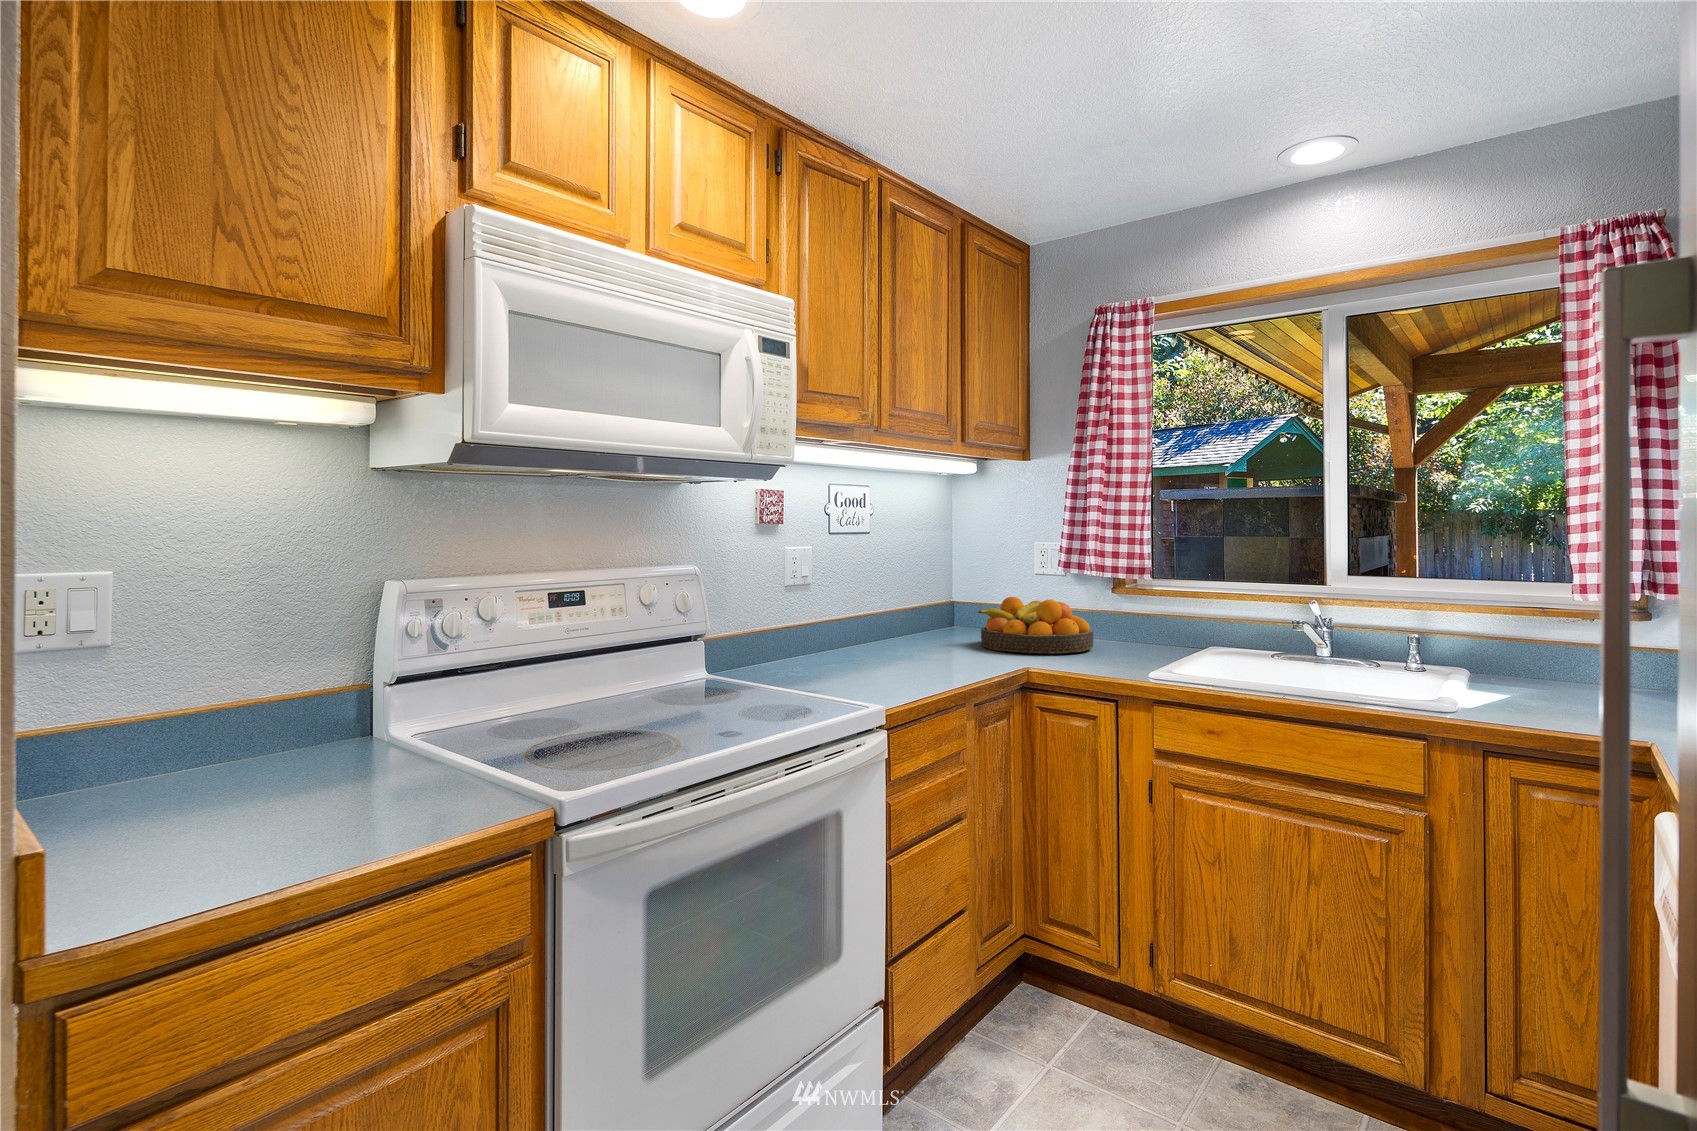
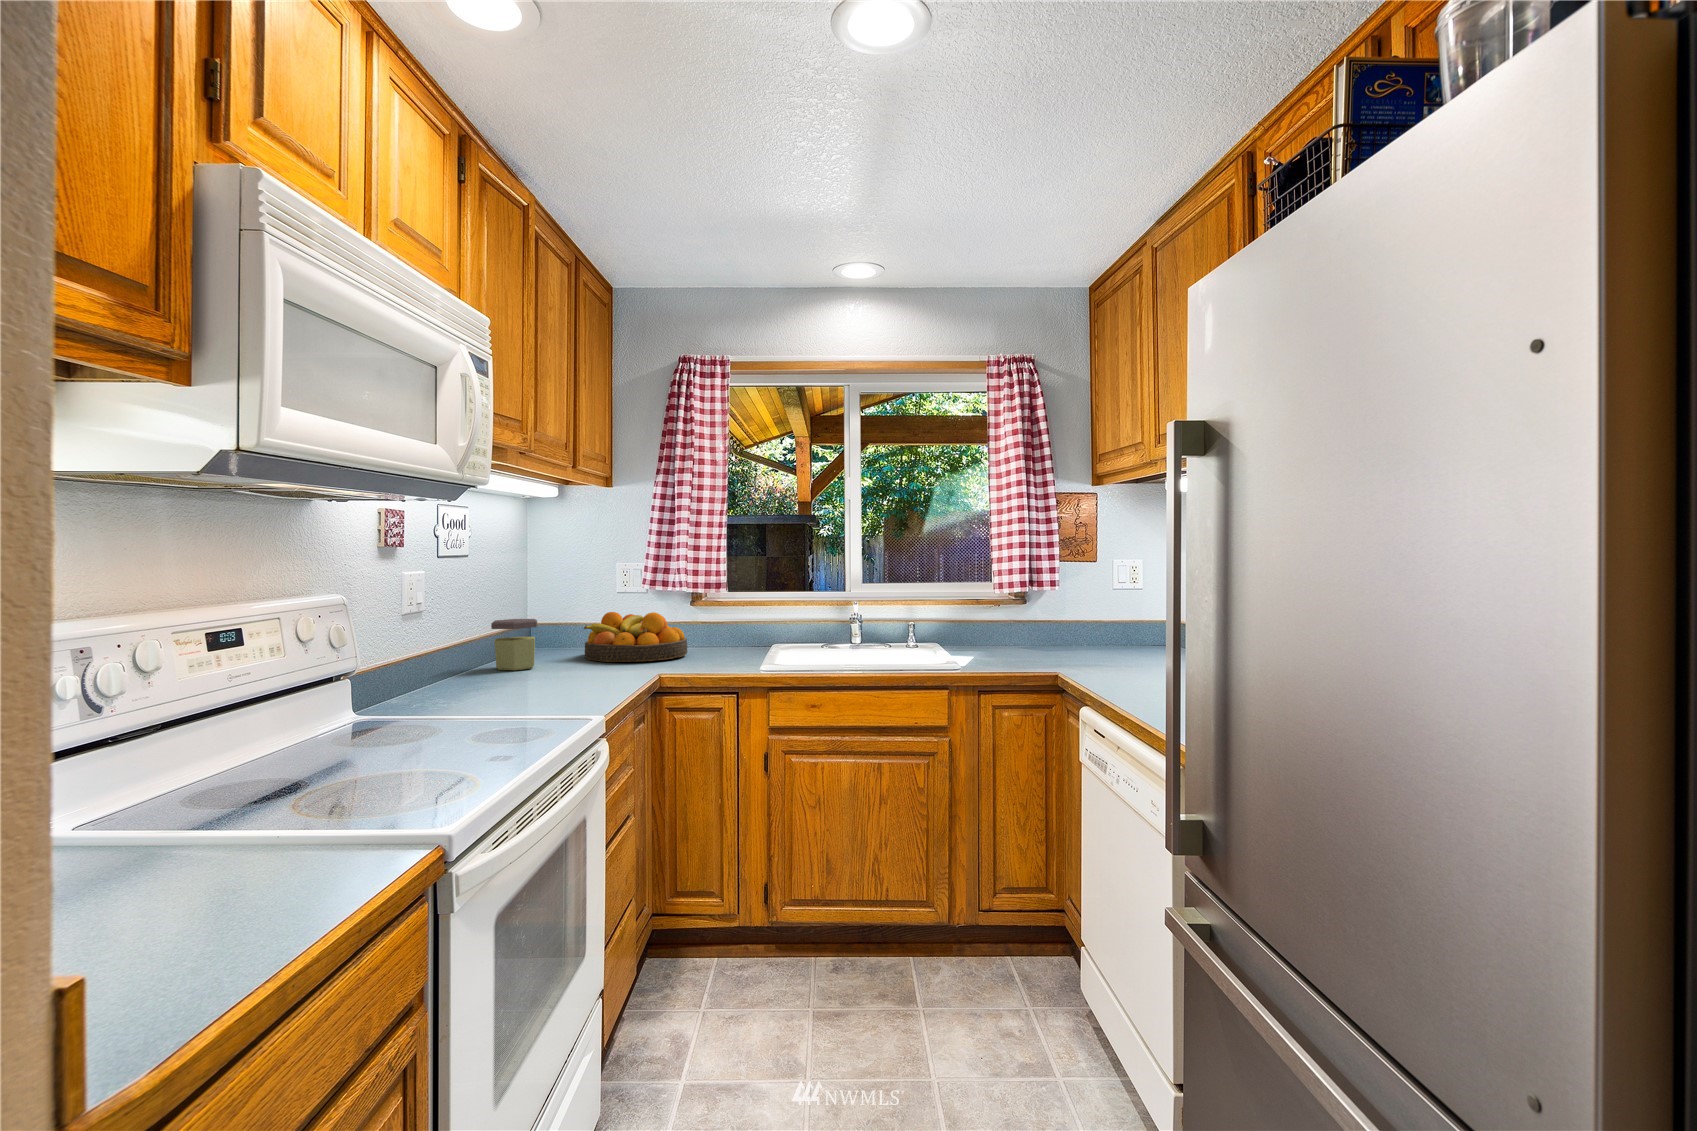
jar: none [878,599,925,650] -> present [491,619,537,670]

